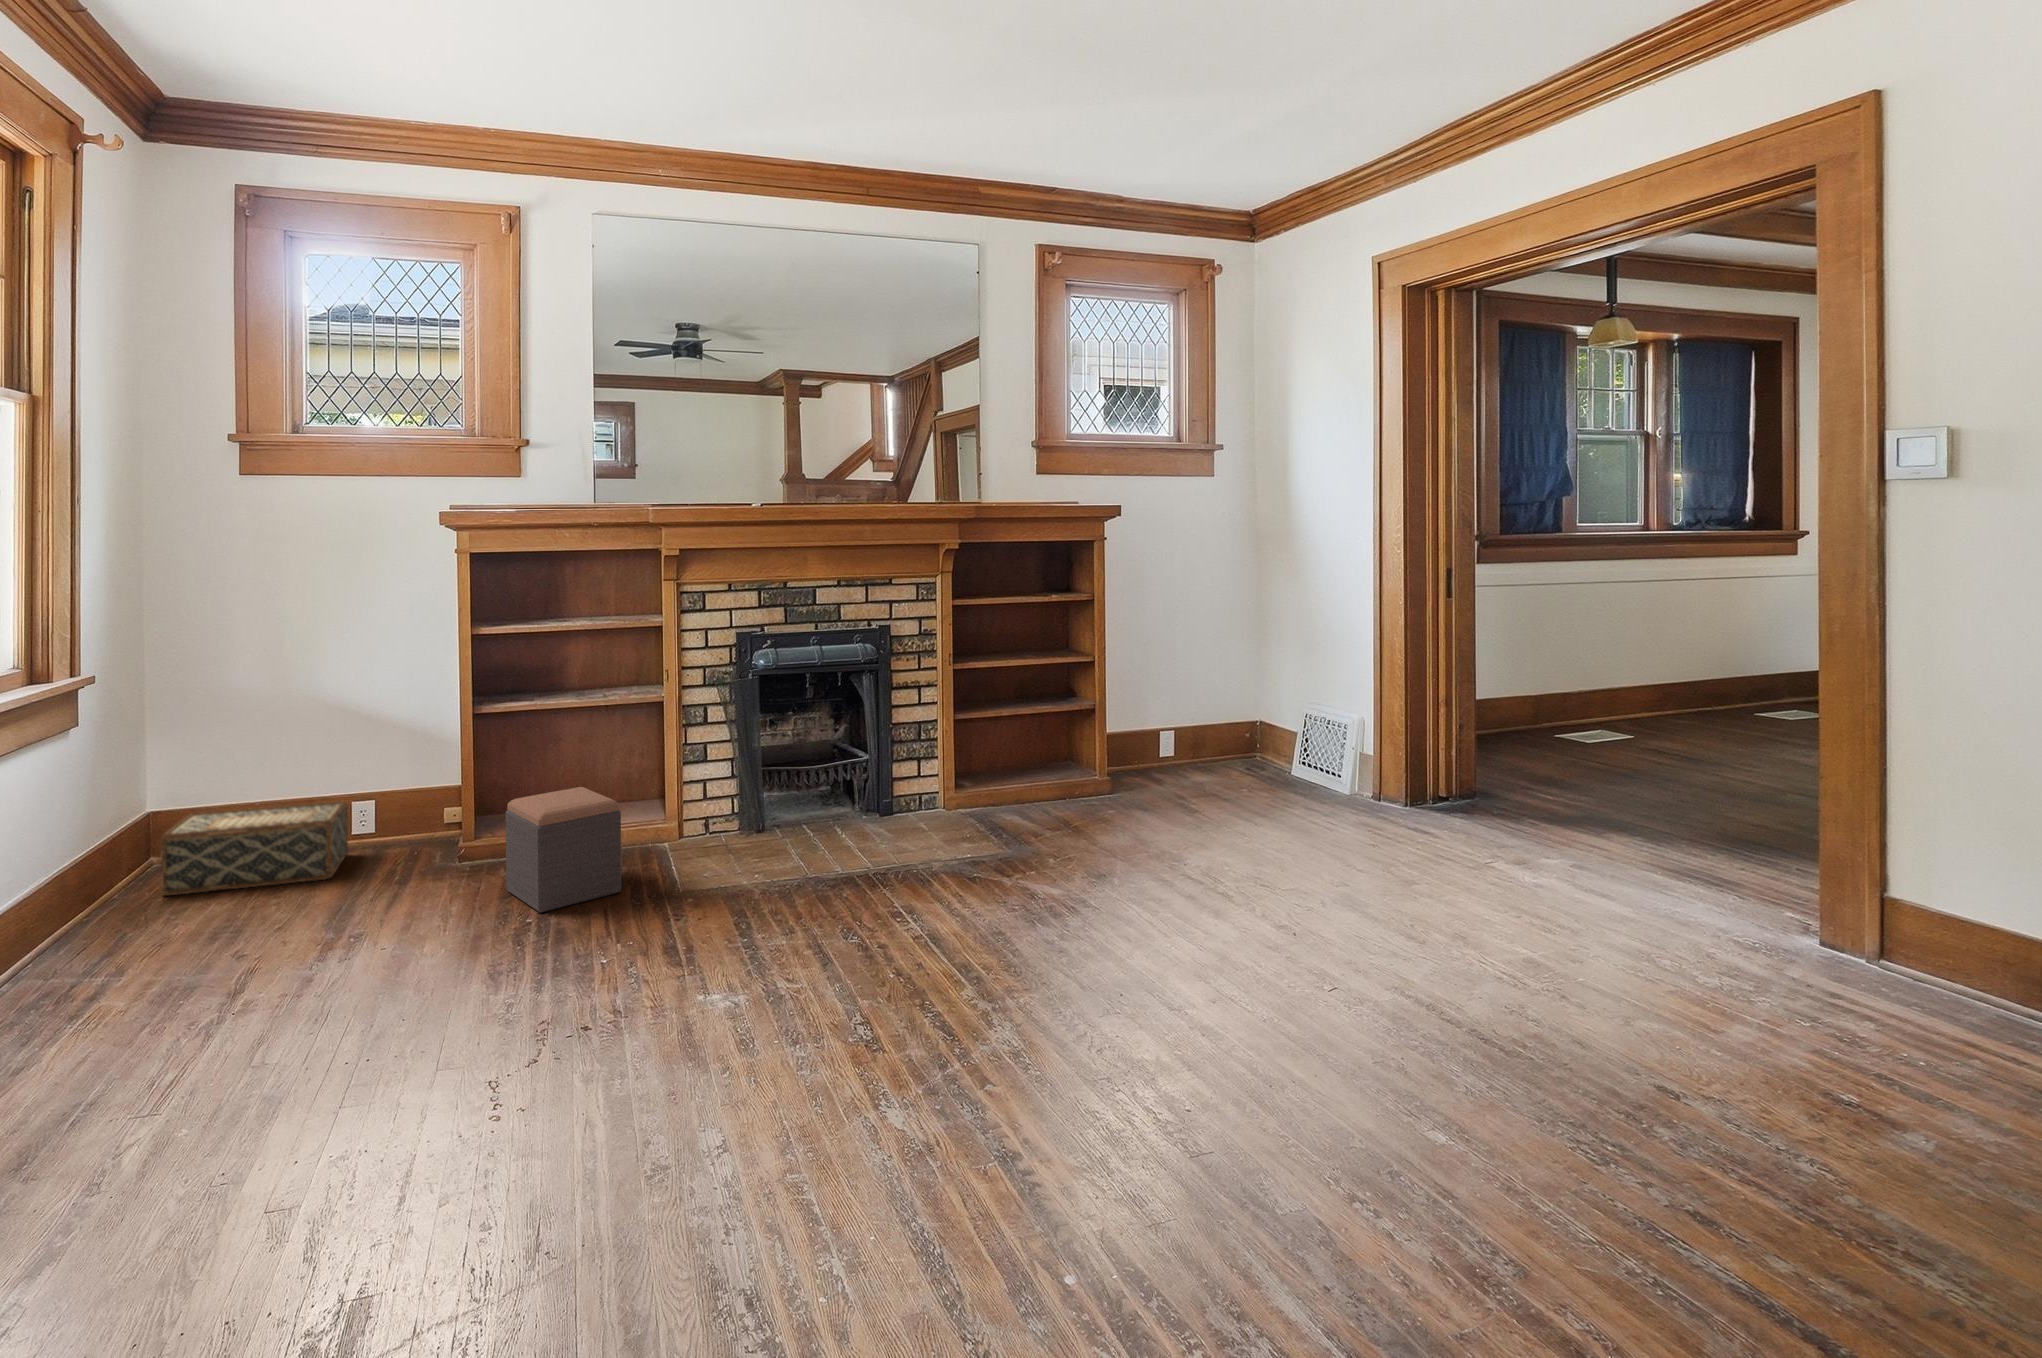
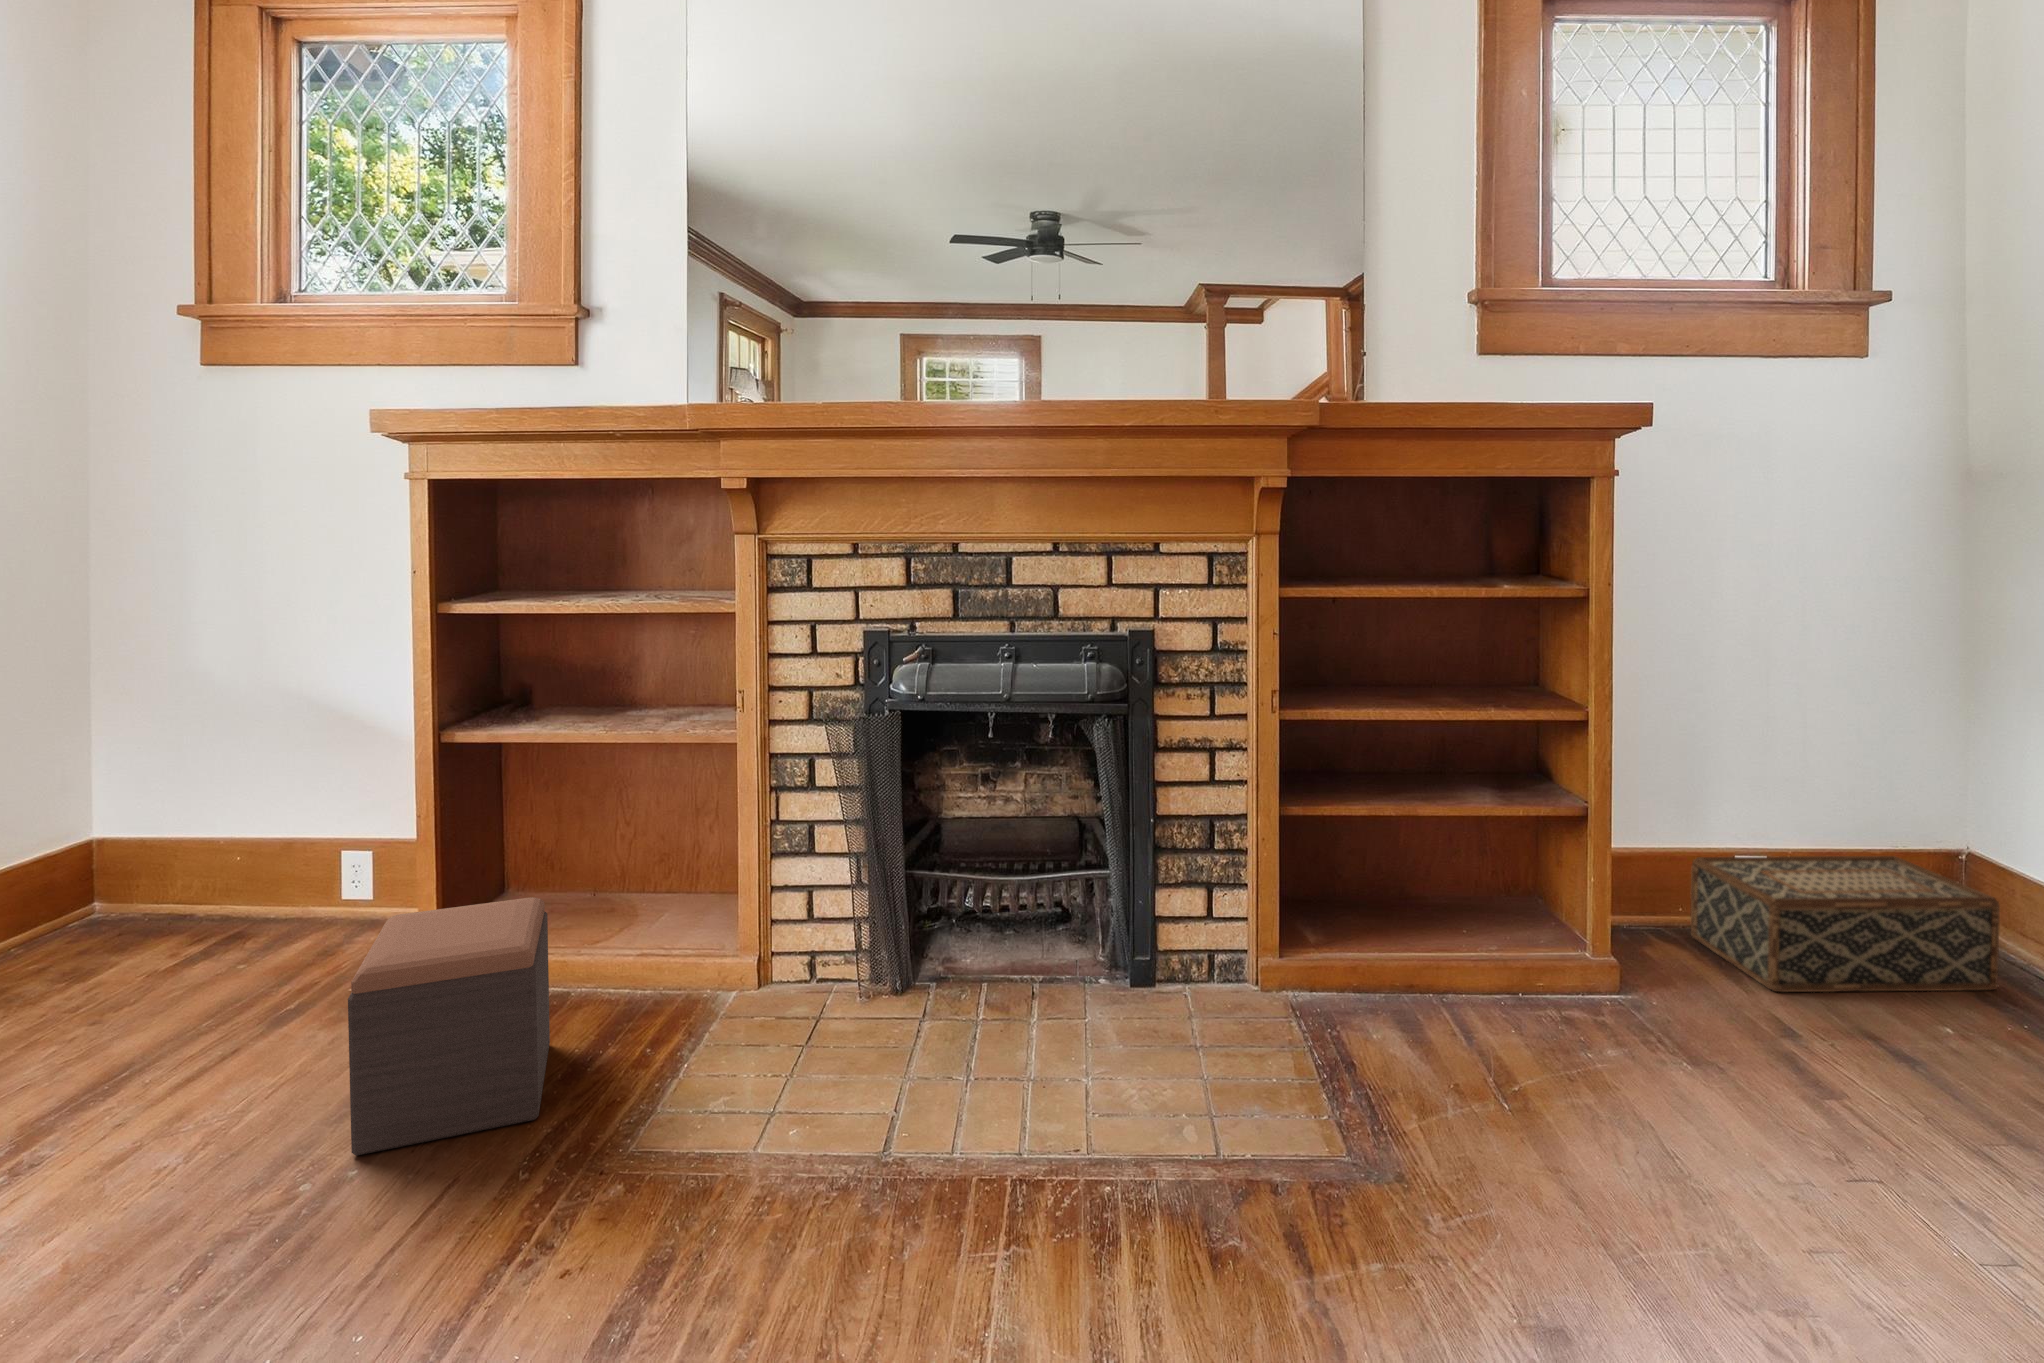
woven basket: present [161,801,348,896] -> present [1690,856,2000,992]

